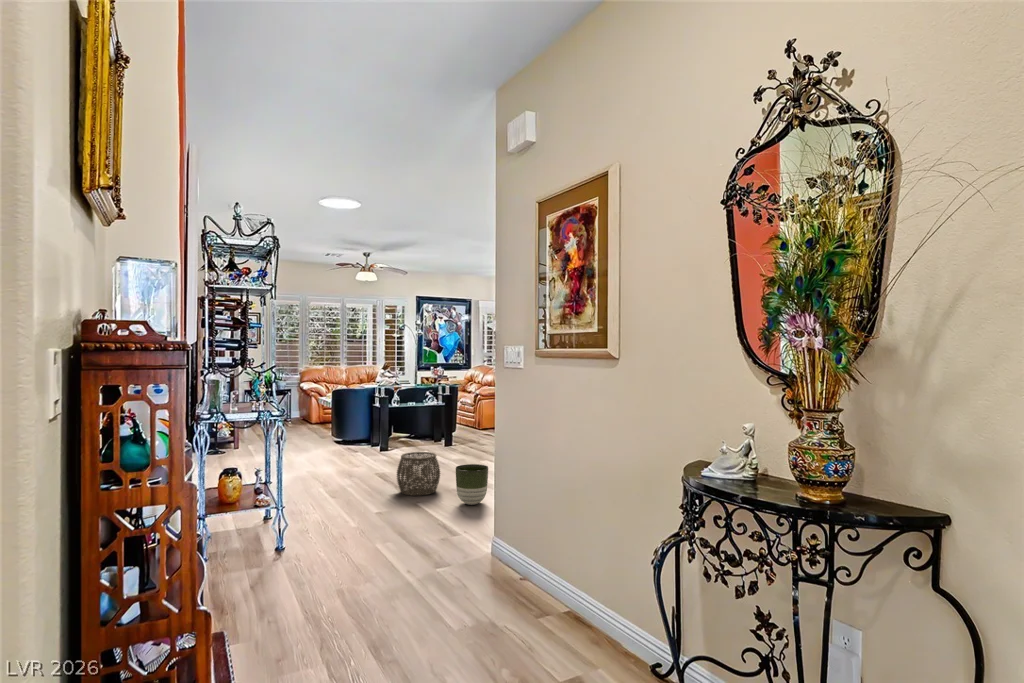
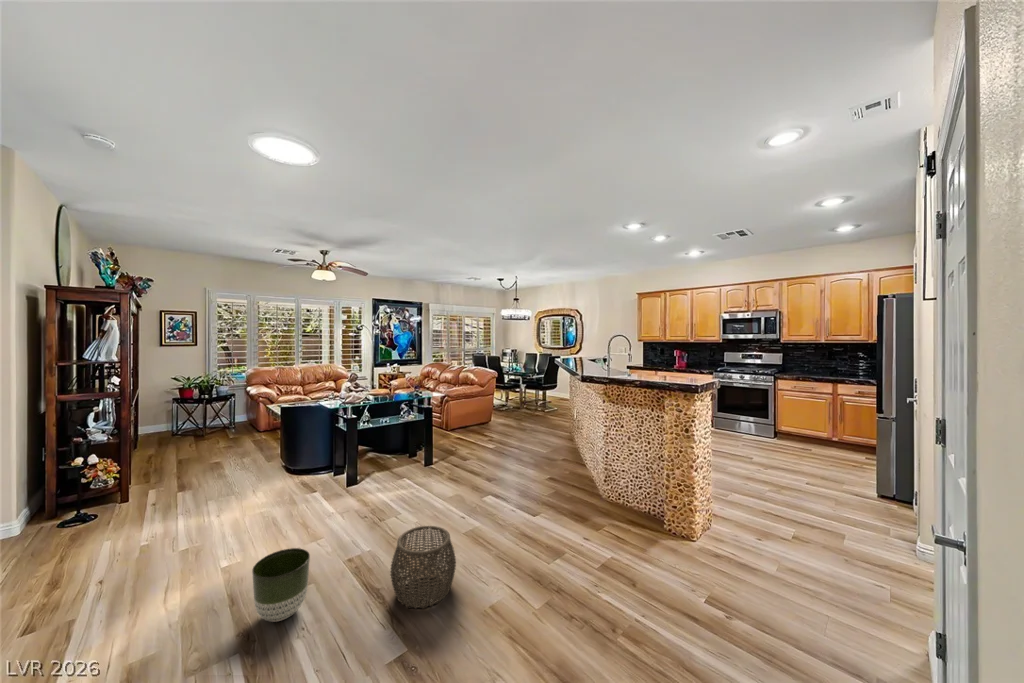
planter: present [456,464,488,505] -> present [252,548,310,622]

